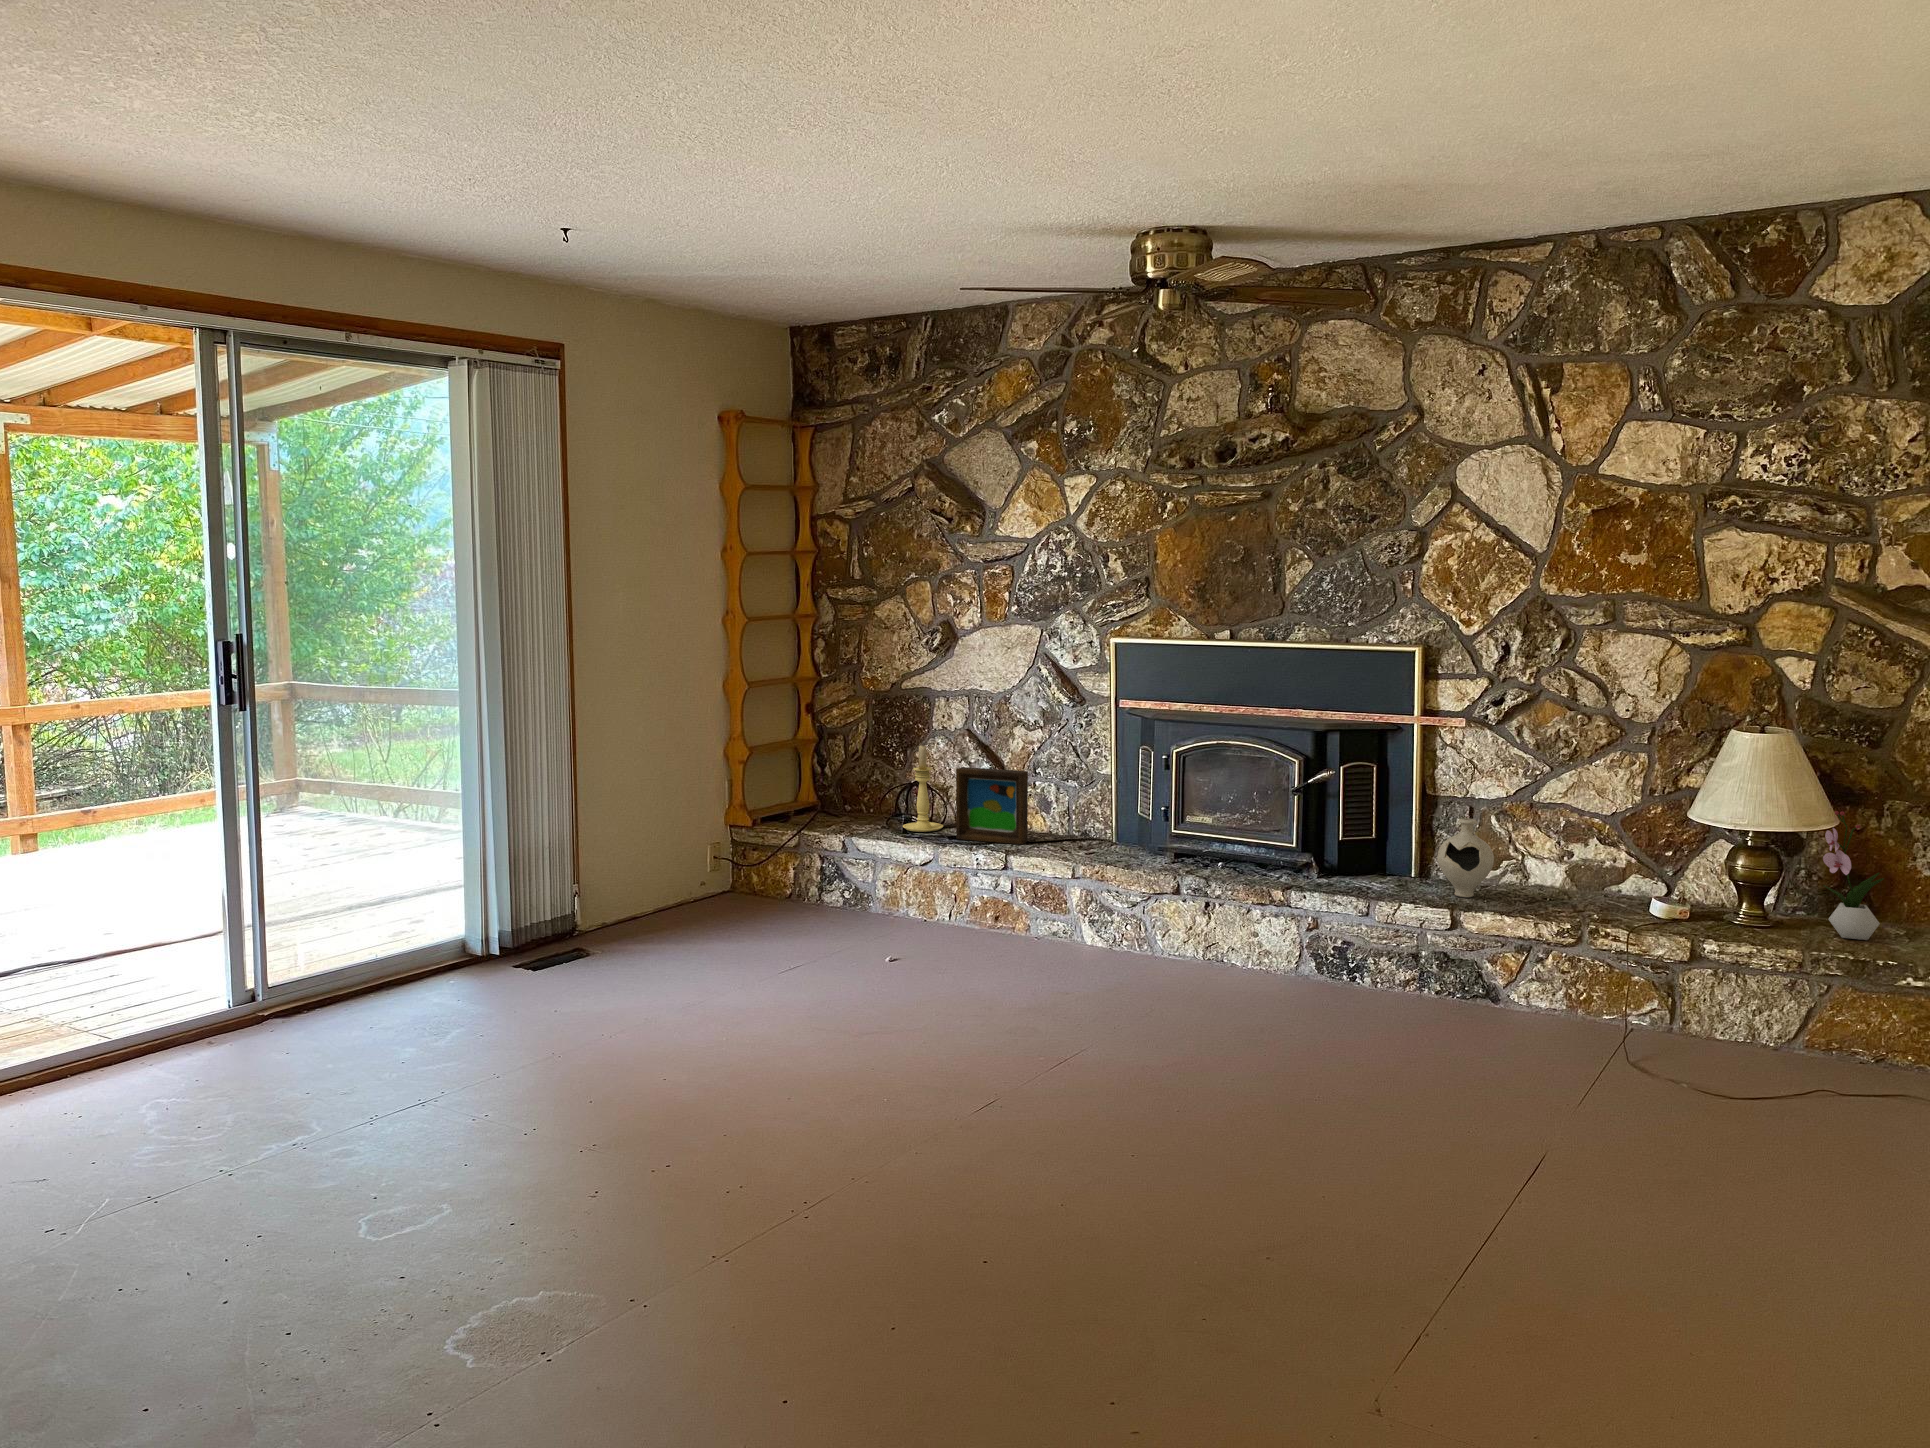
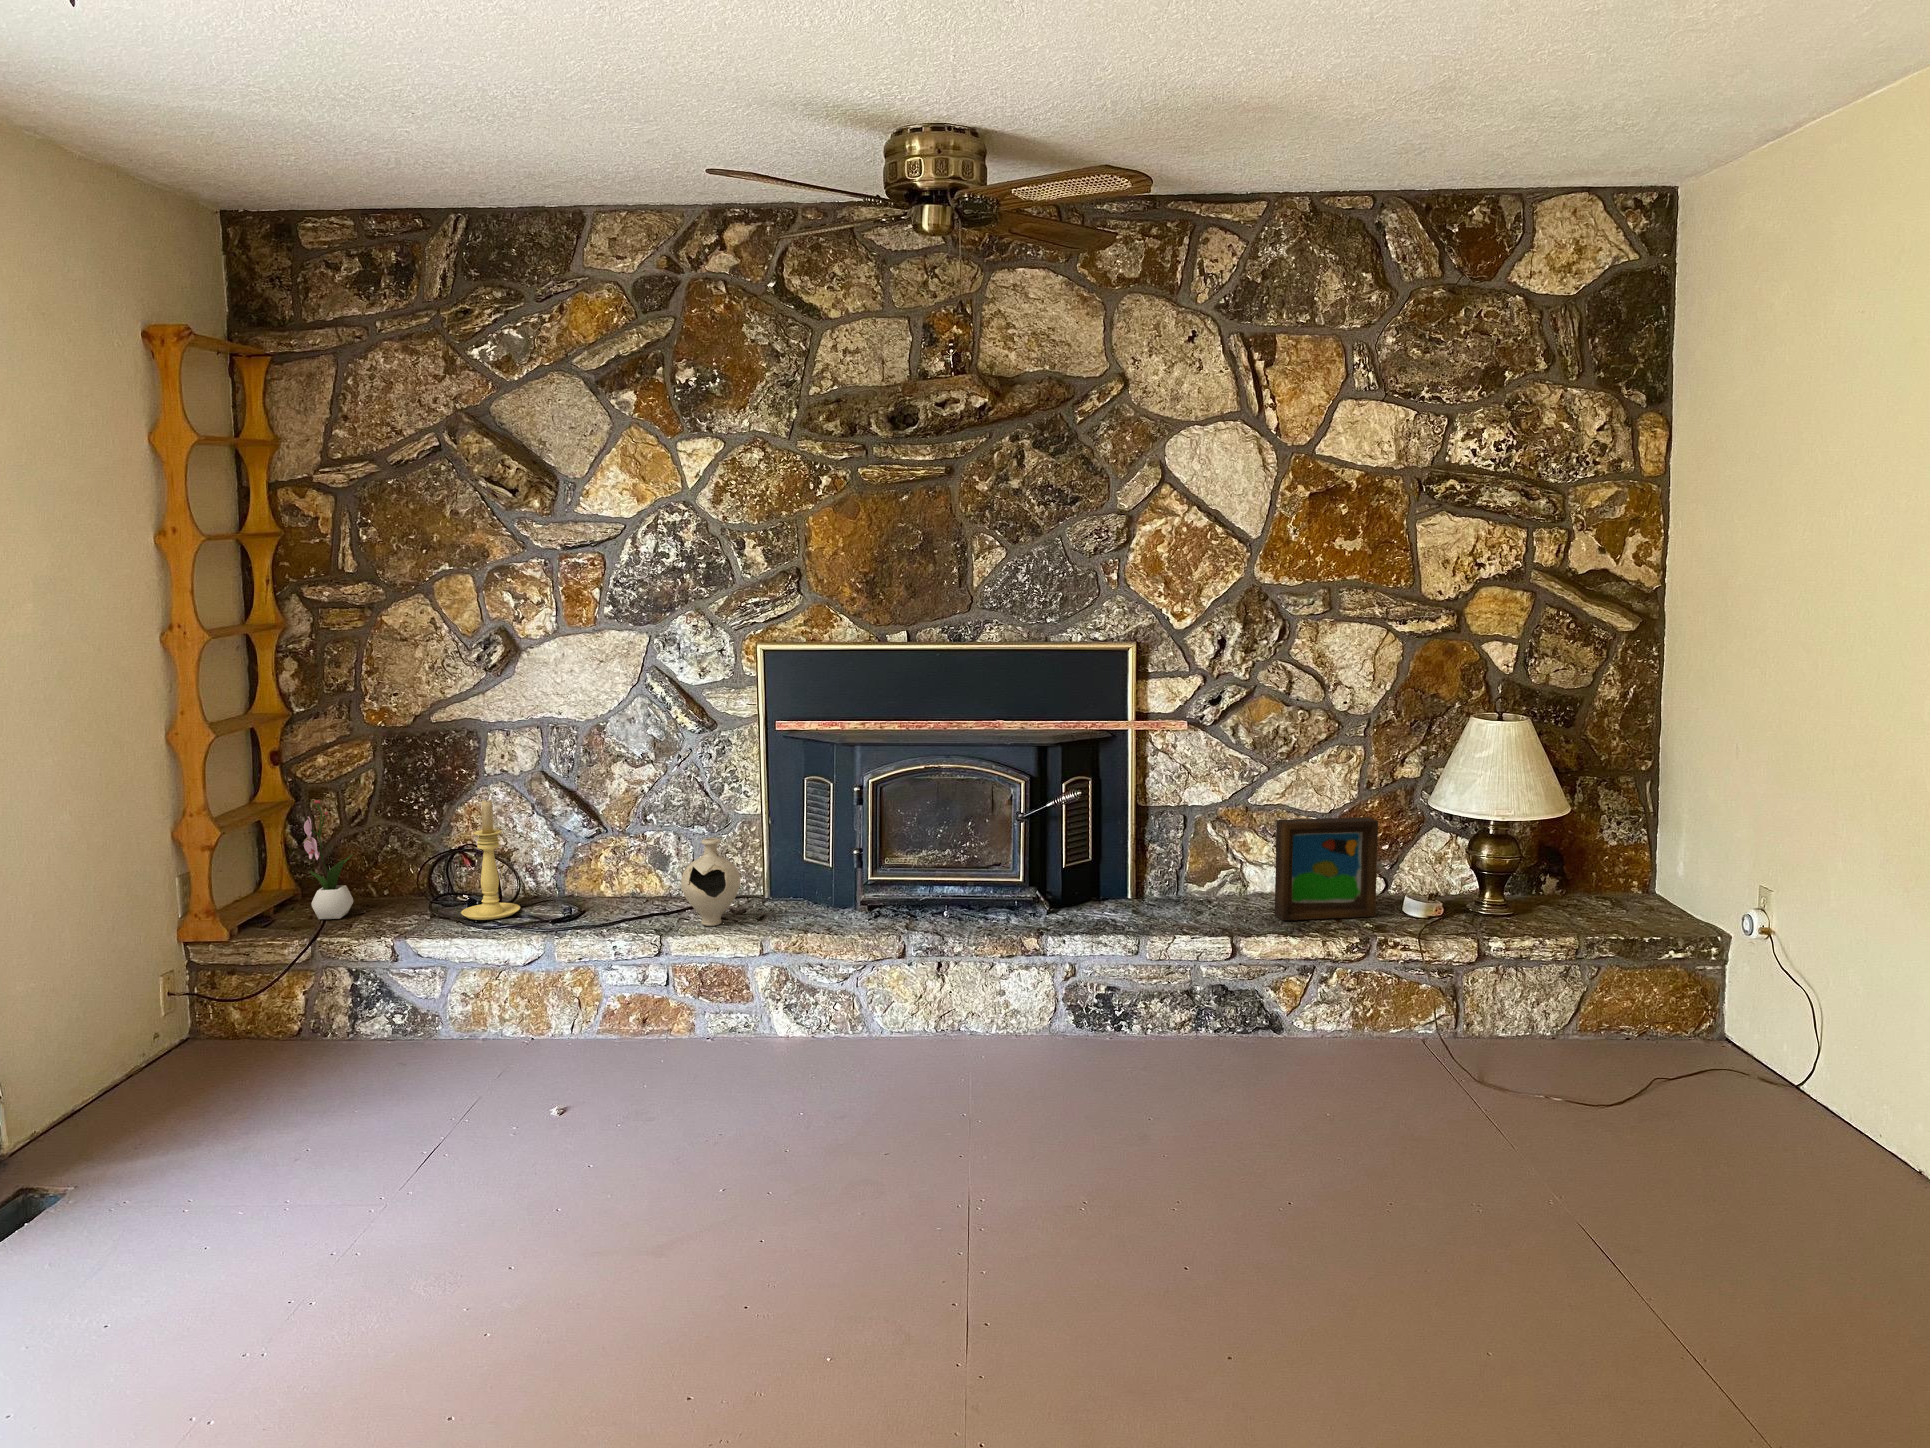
picture frame: present [956,767,1028,844] -> present [1275,817,1378,921]
flower arrangement: present [1823,811,1884,940] -> present [304,800,353,919]
decorative vase: present [1437,818,1494,897] -> present [681,838,740,926]

